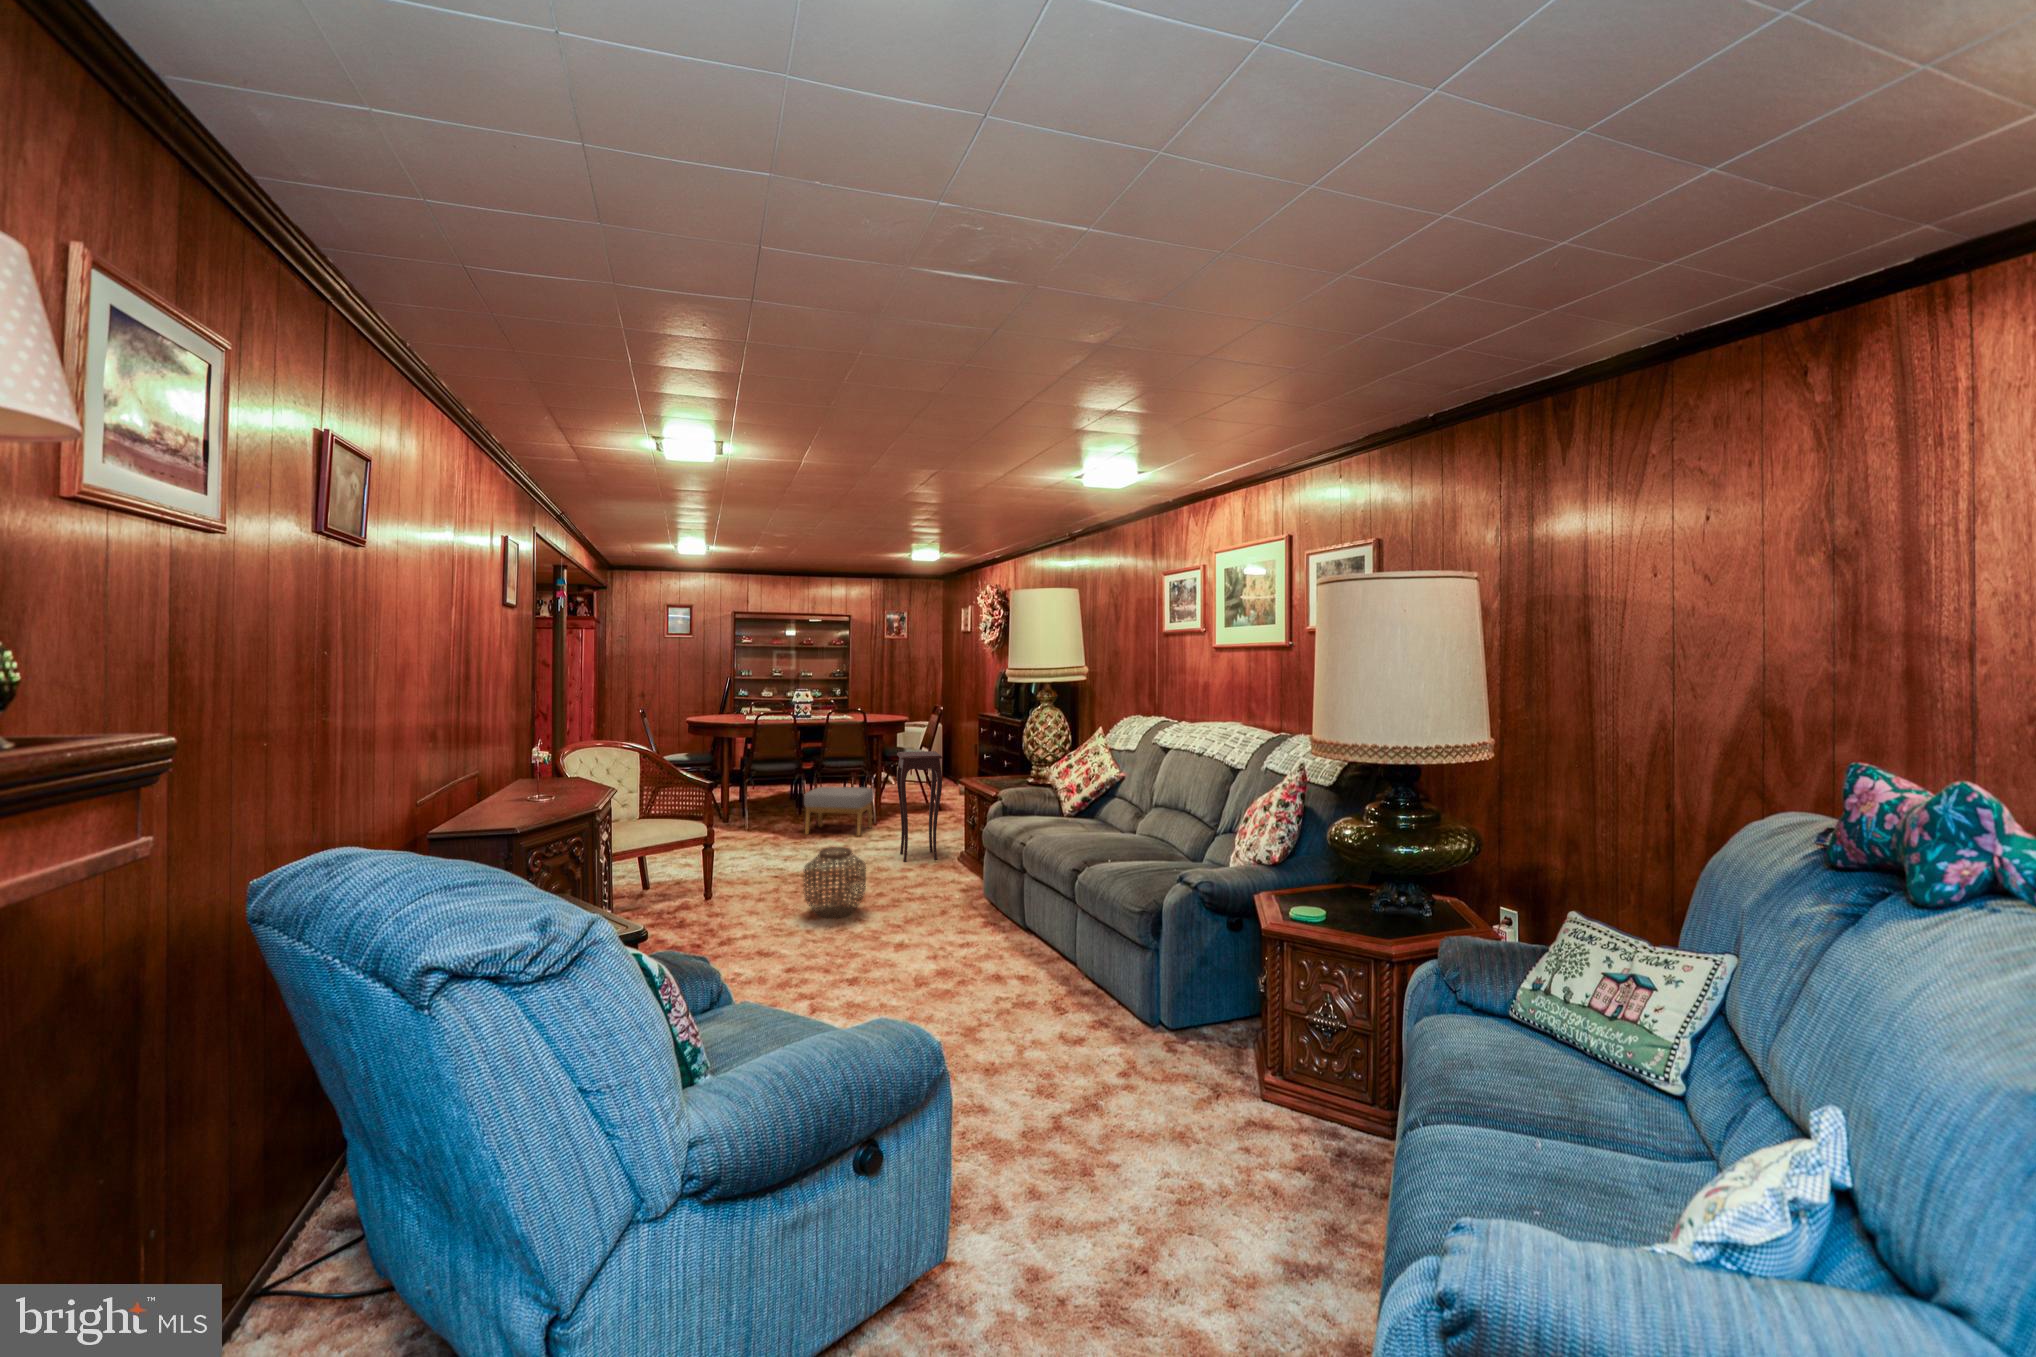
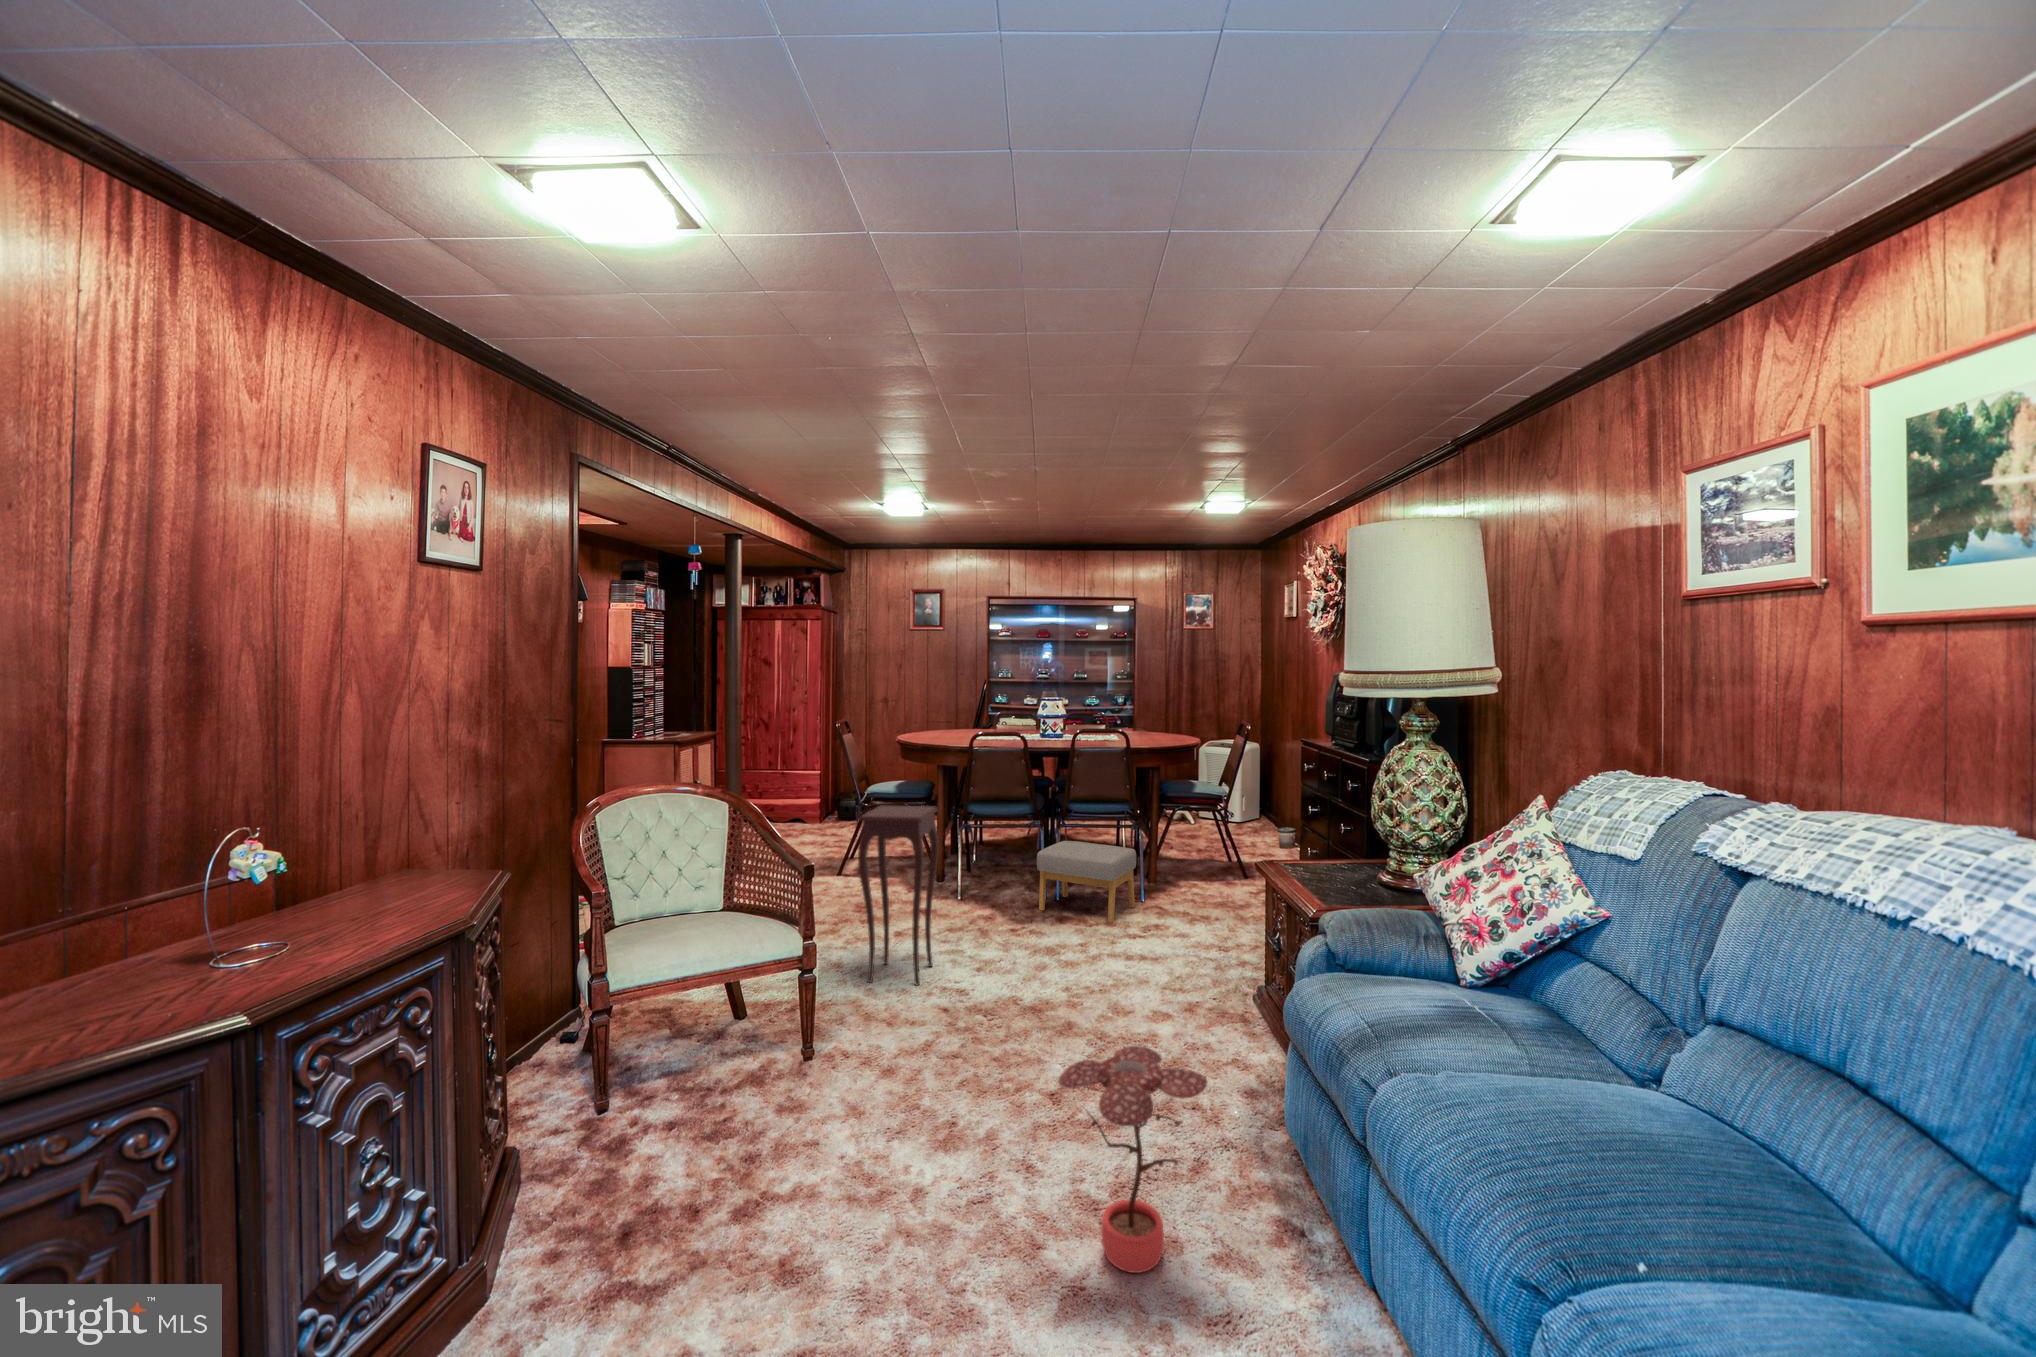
side table: present [897,751,943,862] -> present [858,805,938,985]
woven basket: present [804,847,866,918] -> none [960,985,1065,1119]
potted plant: none [885,852,957,952] -> present [1059,1046,1207,1273]

